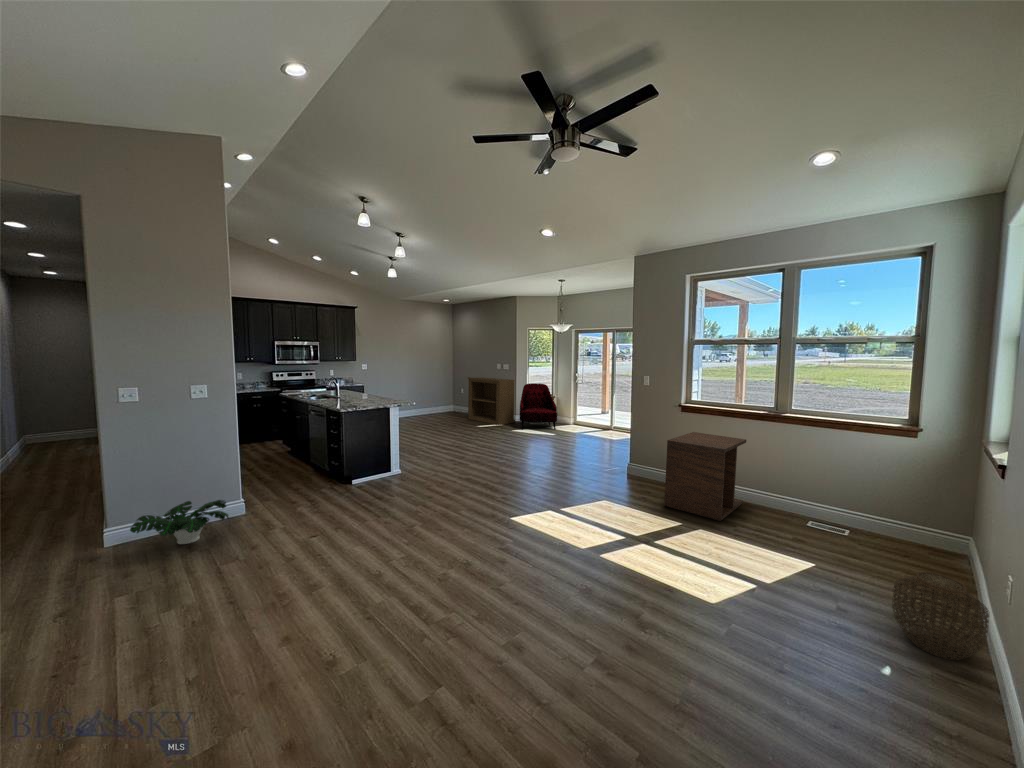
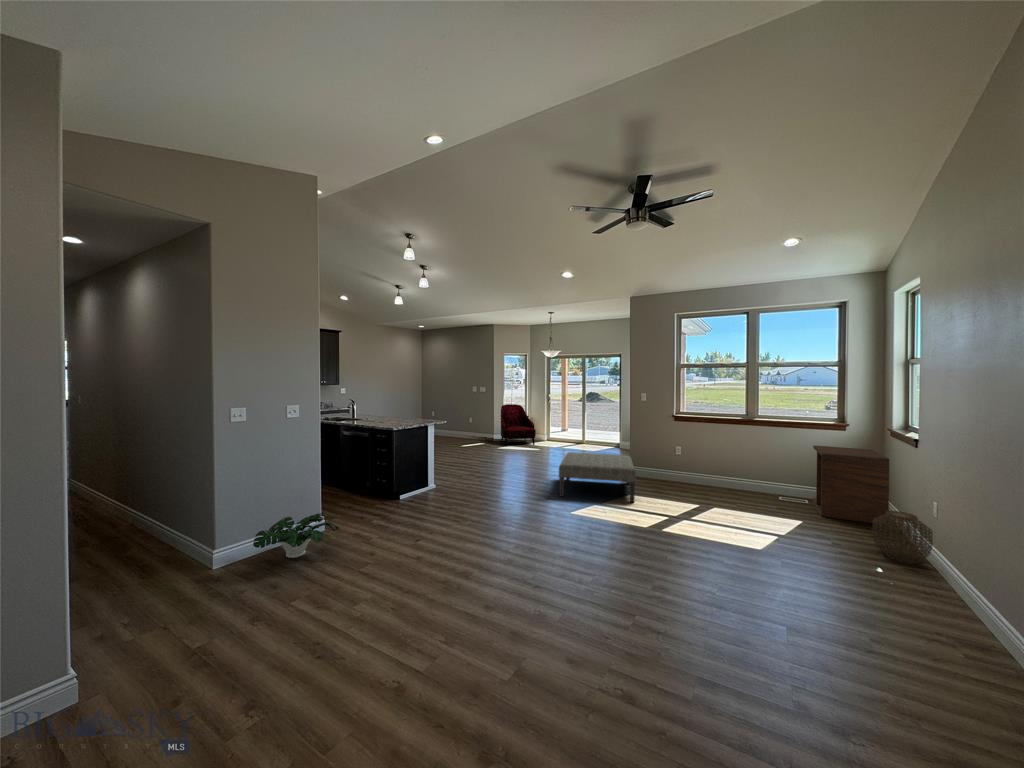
bookshelf: present [468,377,515,425] -> none [446,400,492,443]
side table: present [664,432,746,521] -> present [813,445,889,524]
ottoman: none [519,444,623,512] -> present [559,452,636,502]

